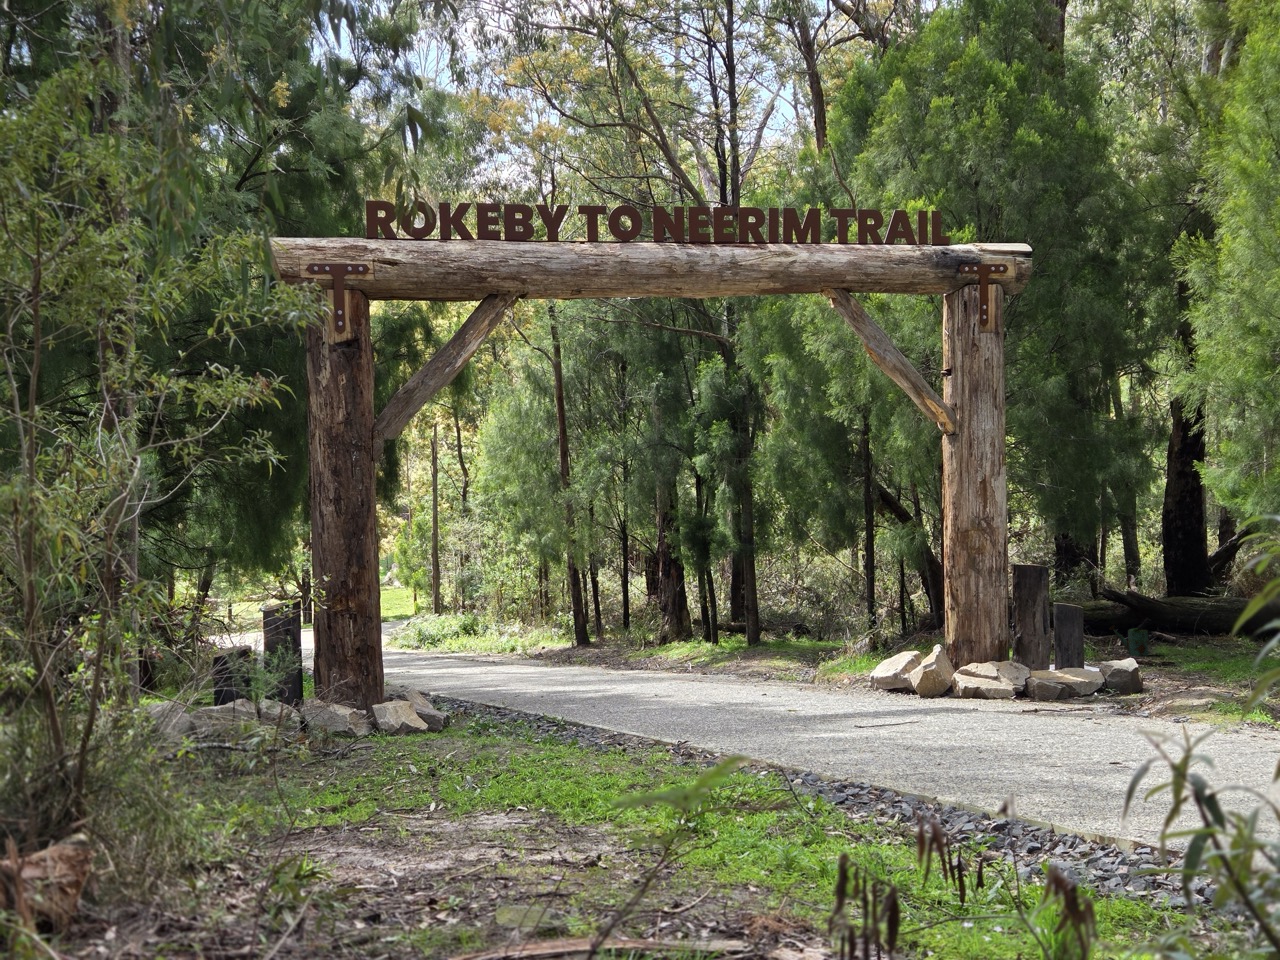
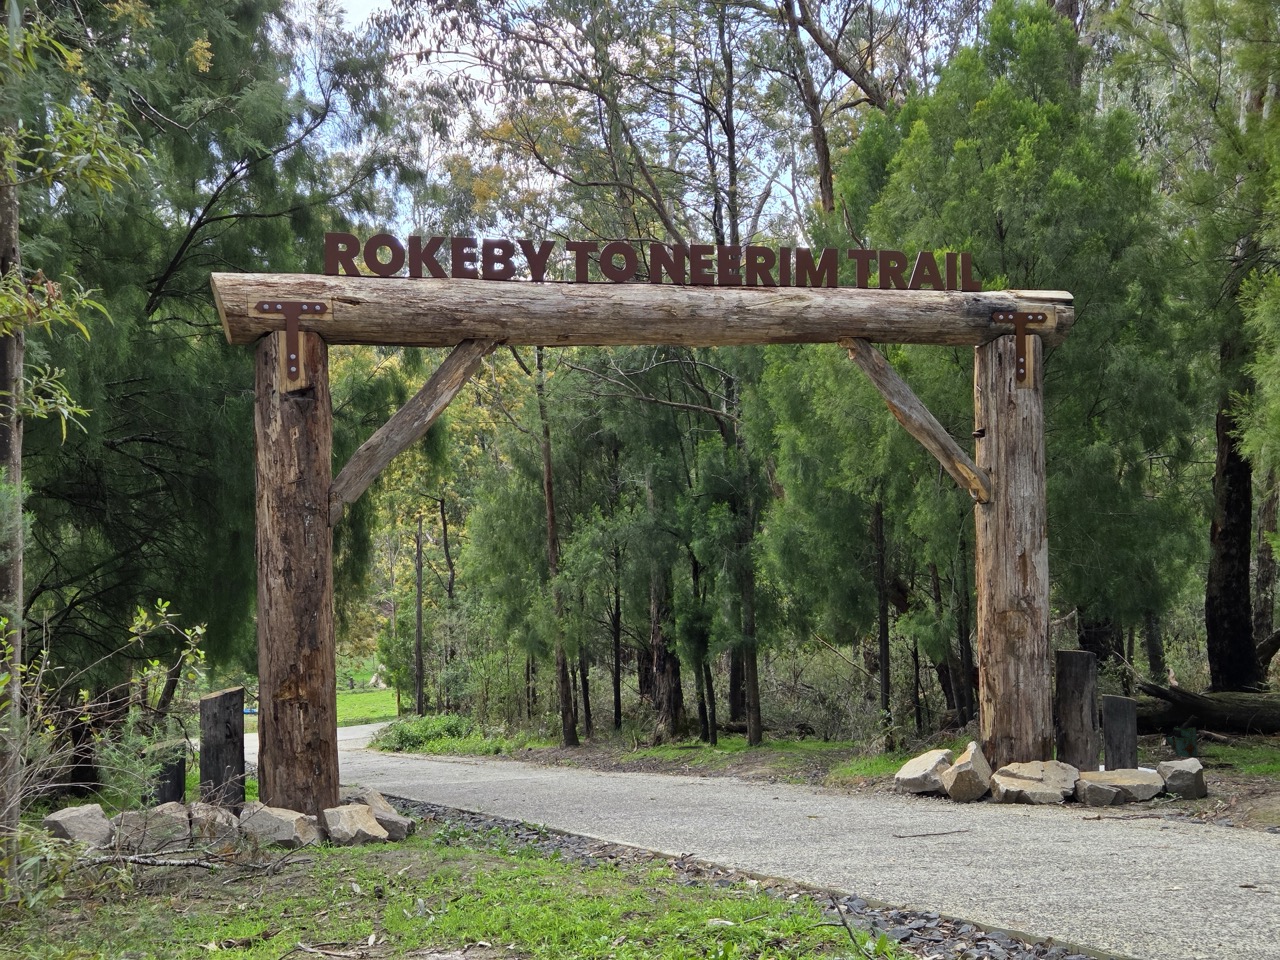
potted tree: none [676,604,706,648] -> present [675,706,703,750]

